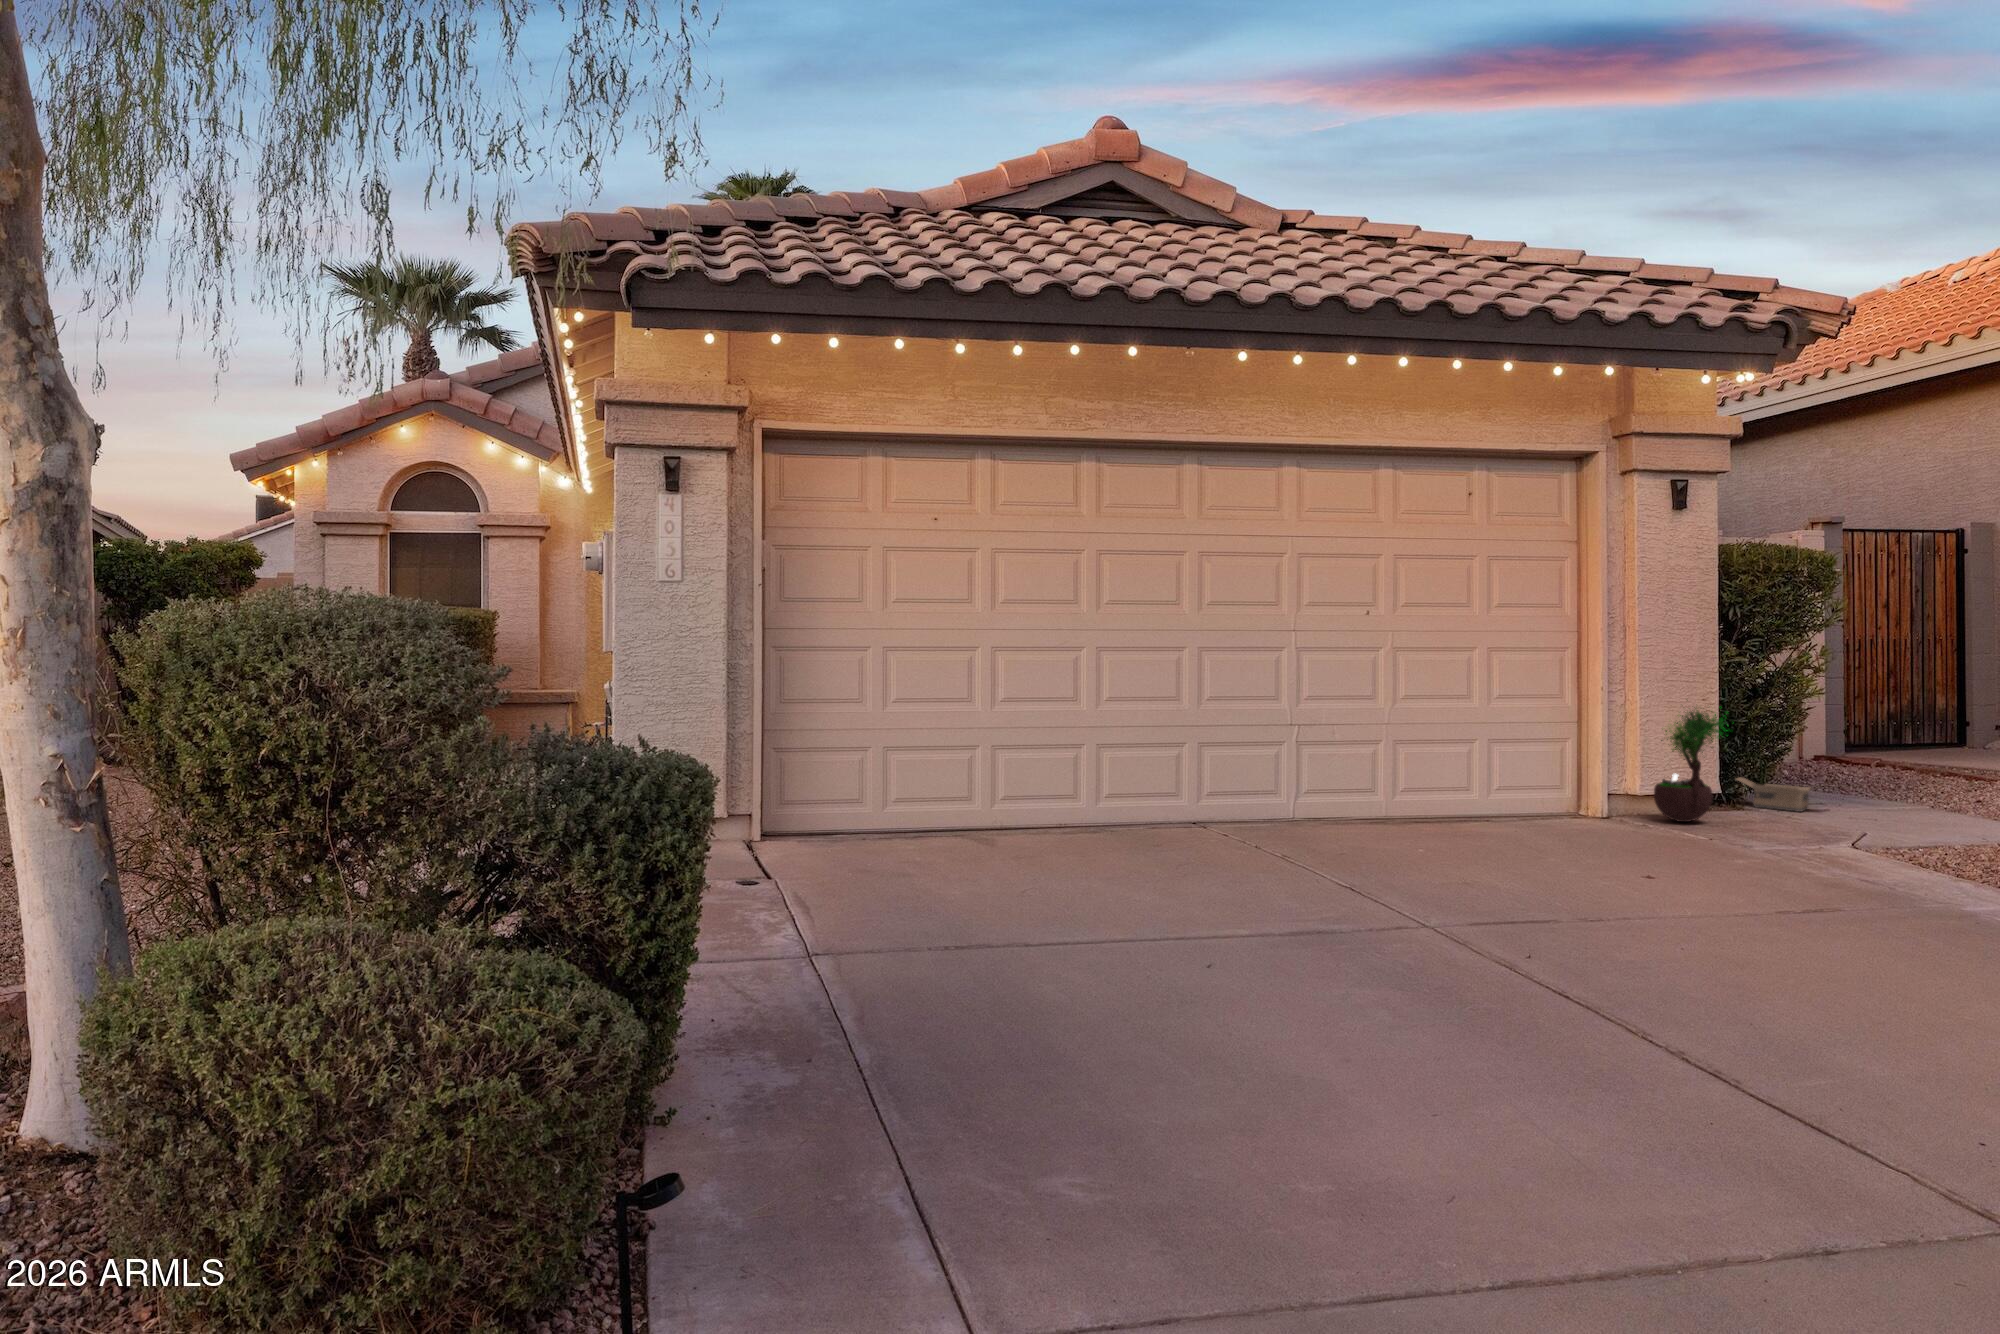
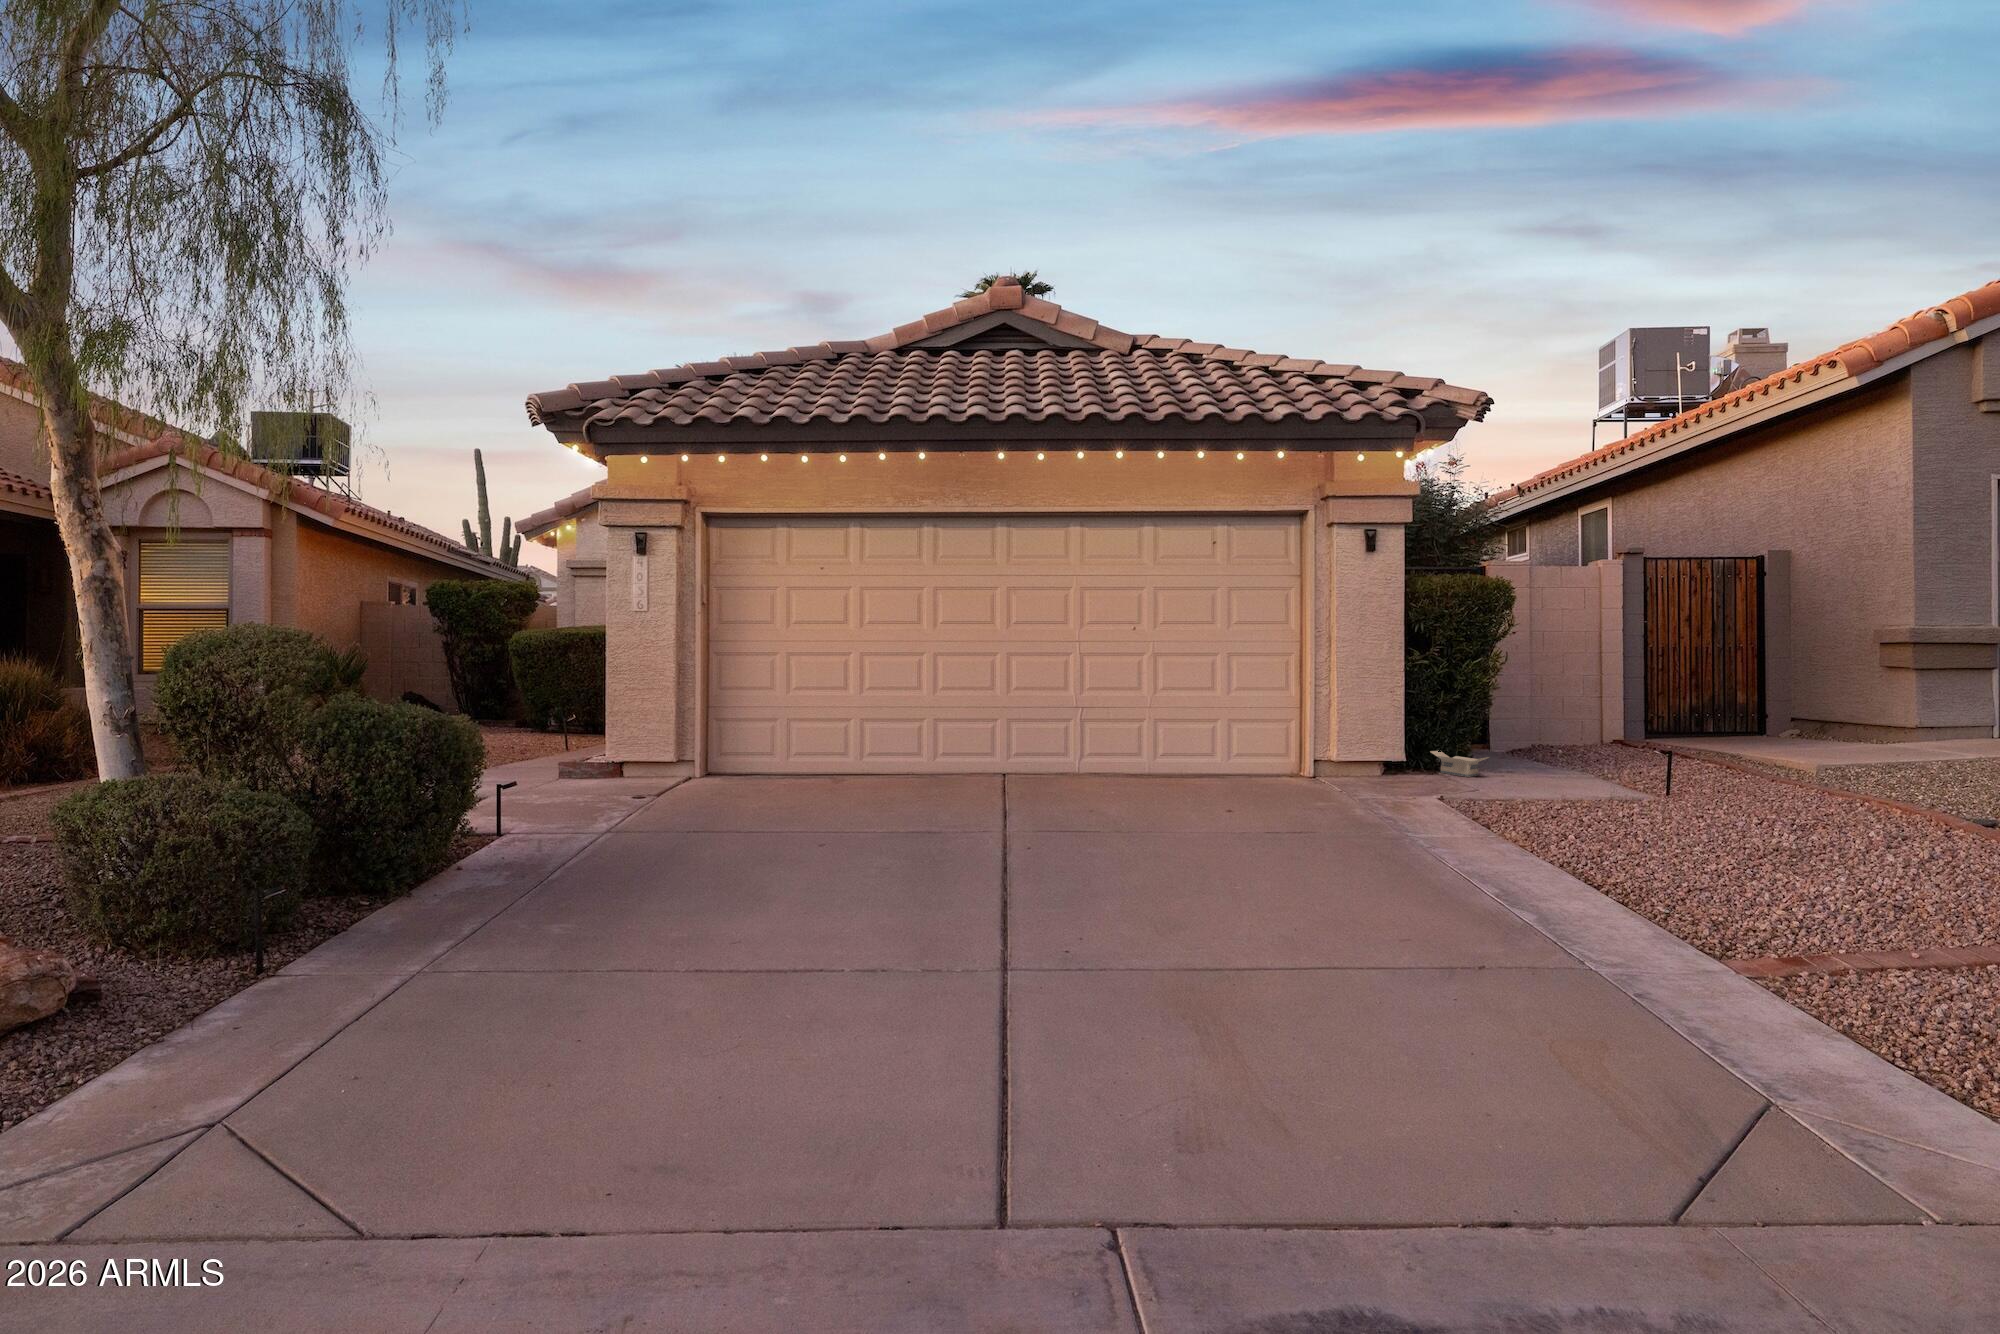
potted tree: present [1654,707,1728,822] -> none [1341,693,1393,781]

